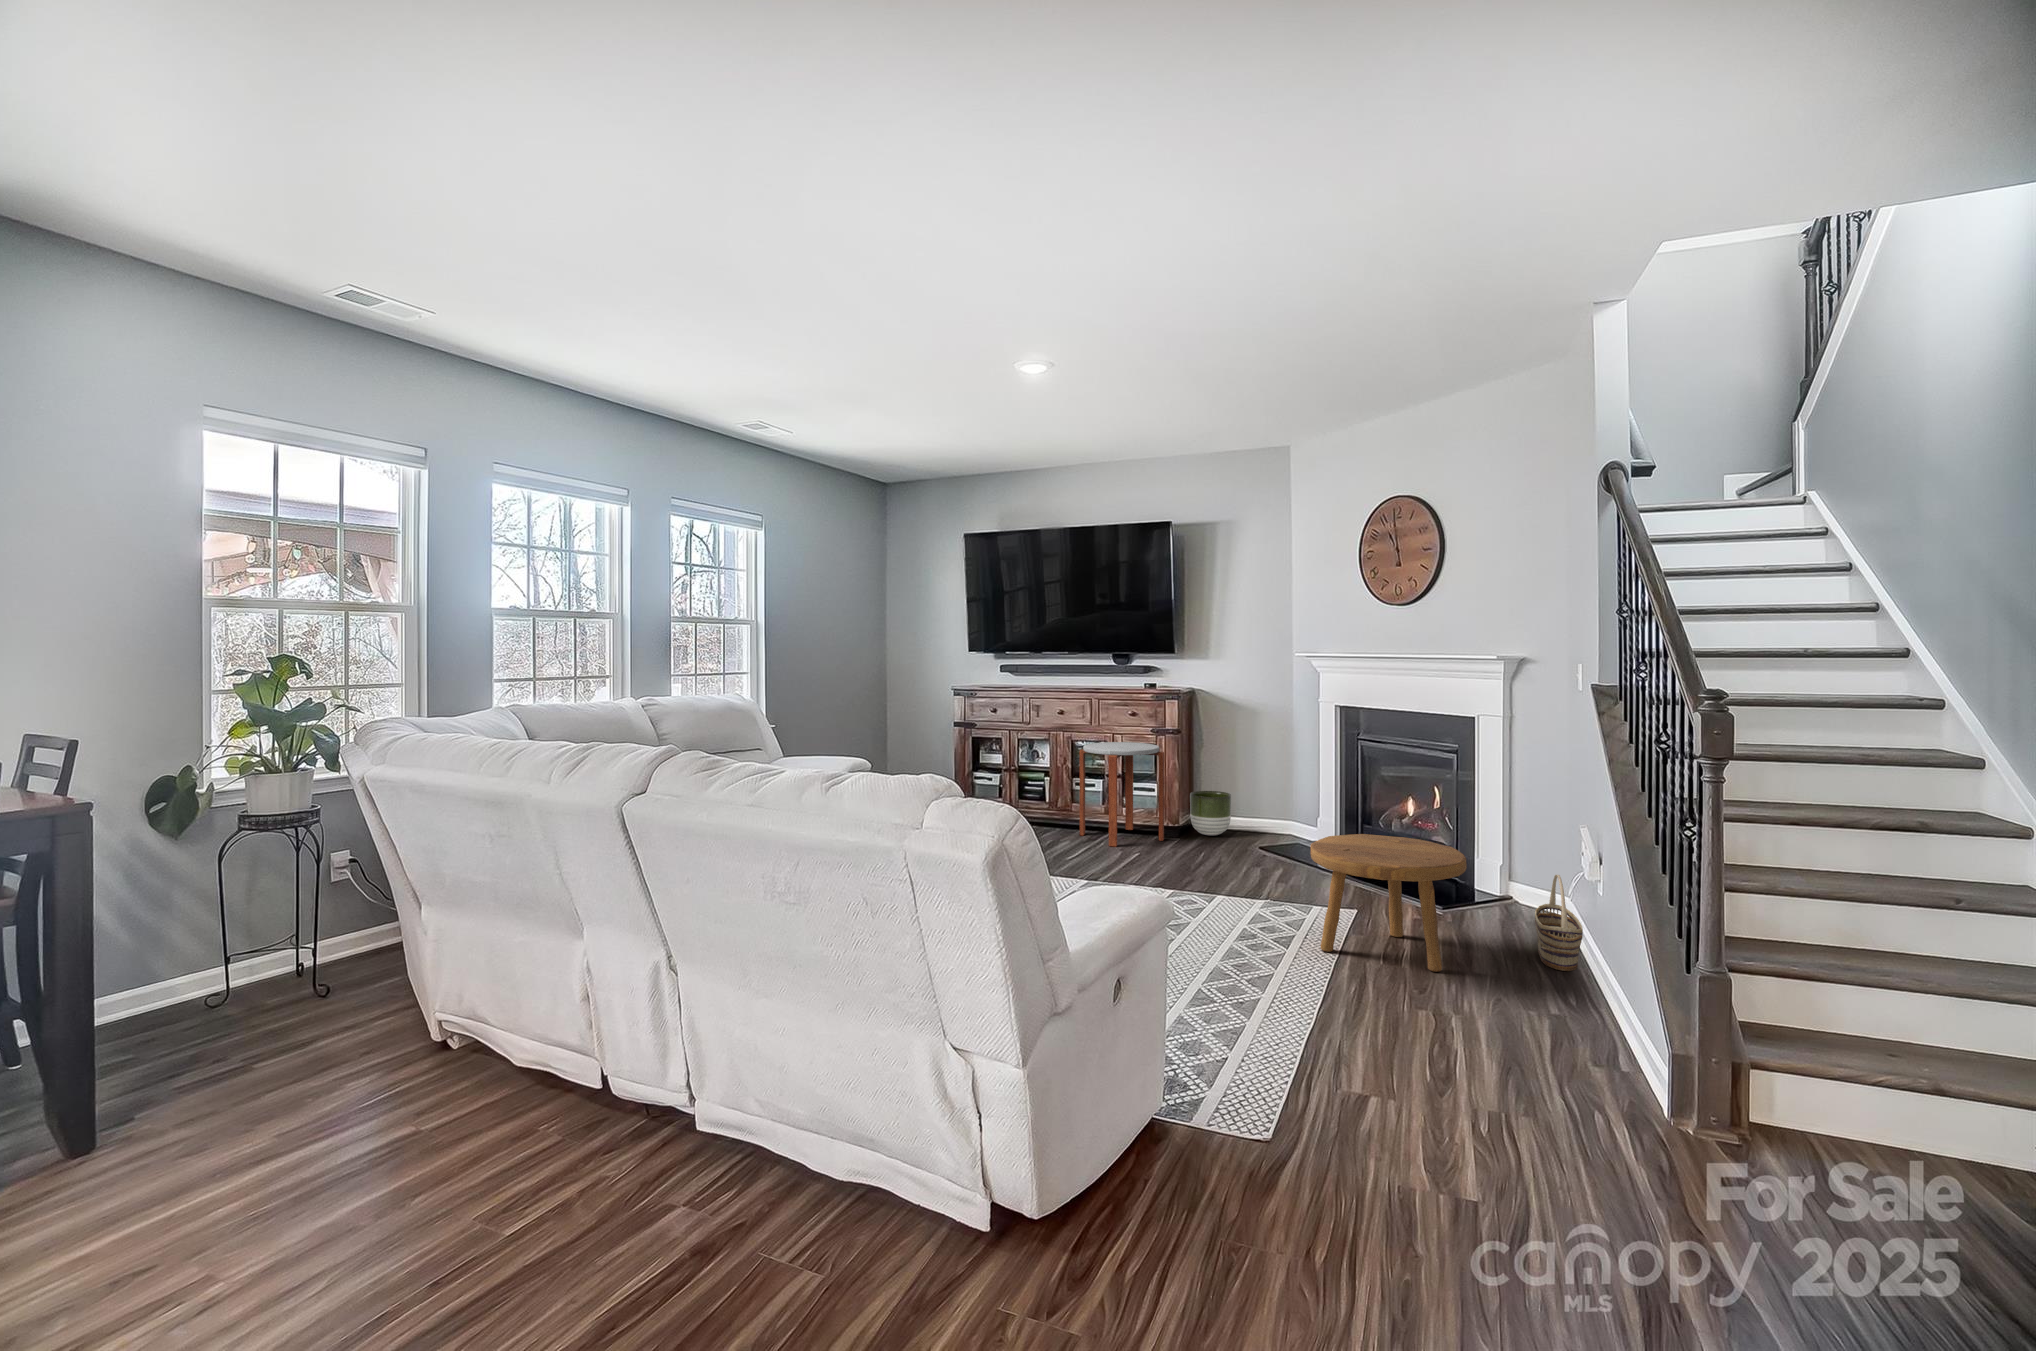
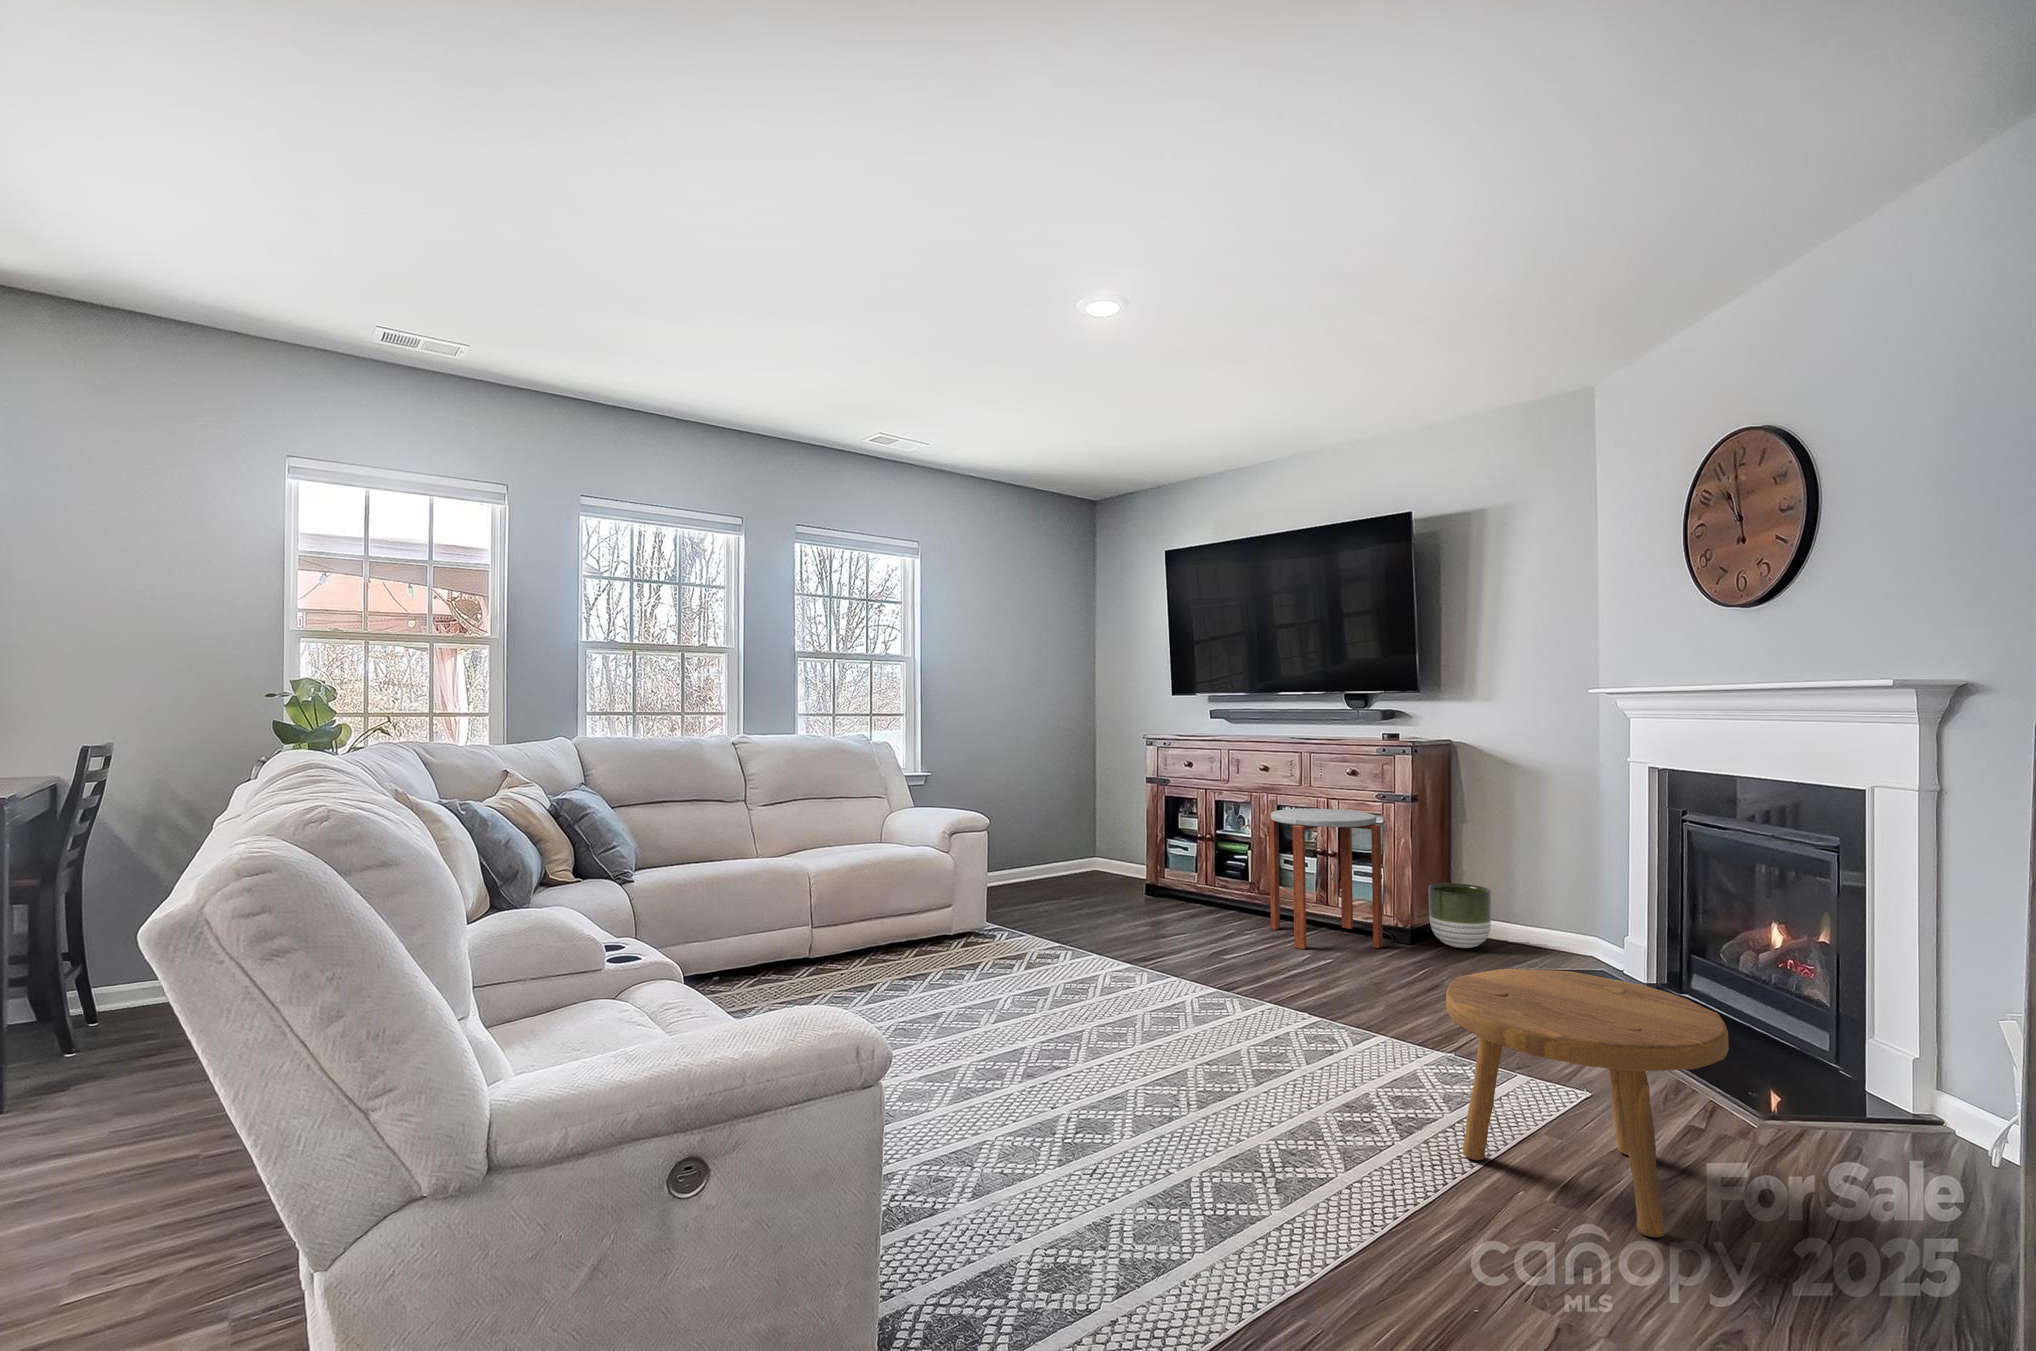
basket: present [1535,875,1583,971] -> none [1902,1095,2008,1298]

